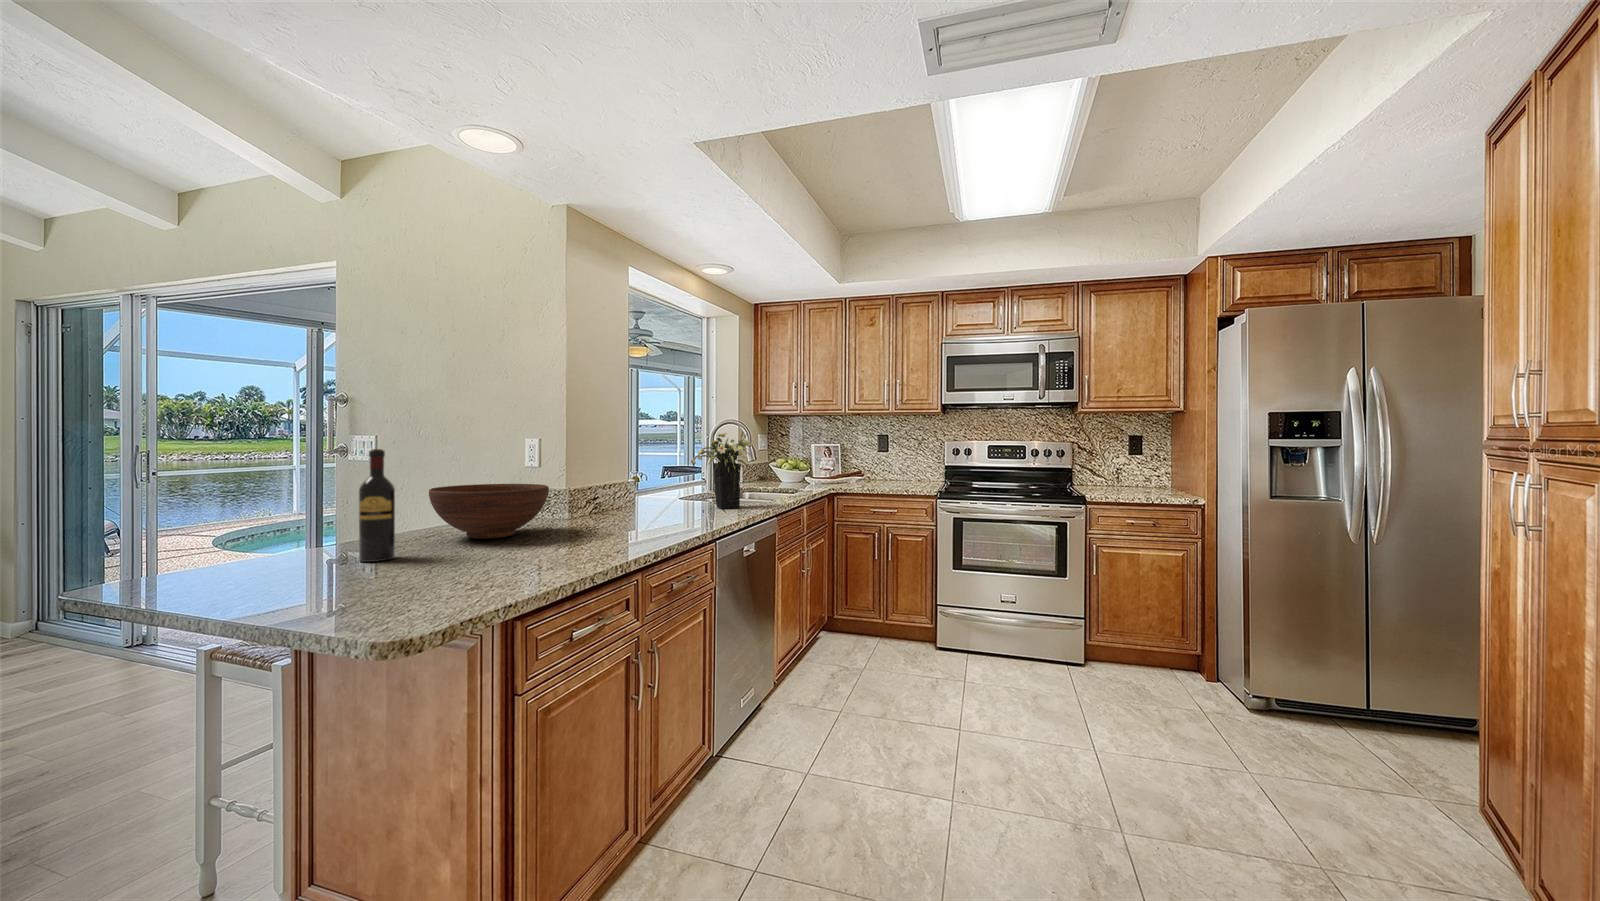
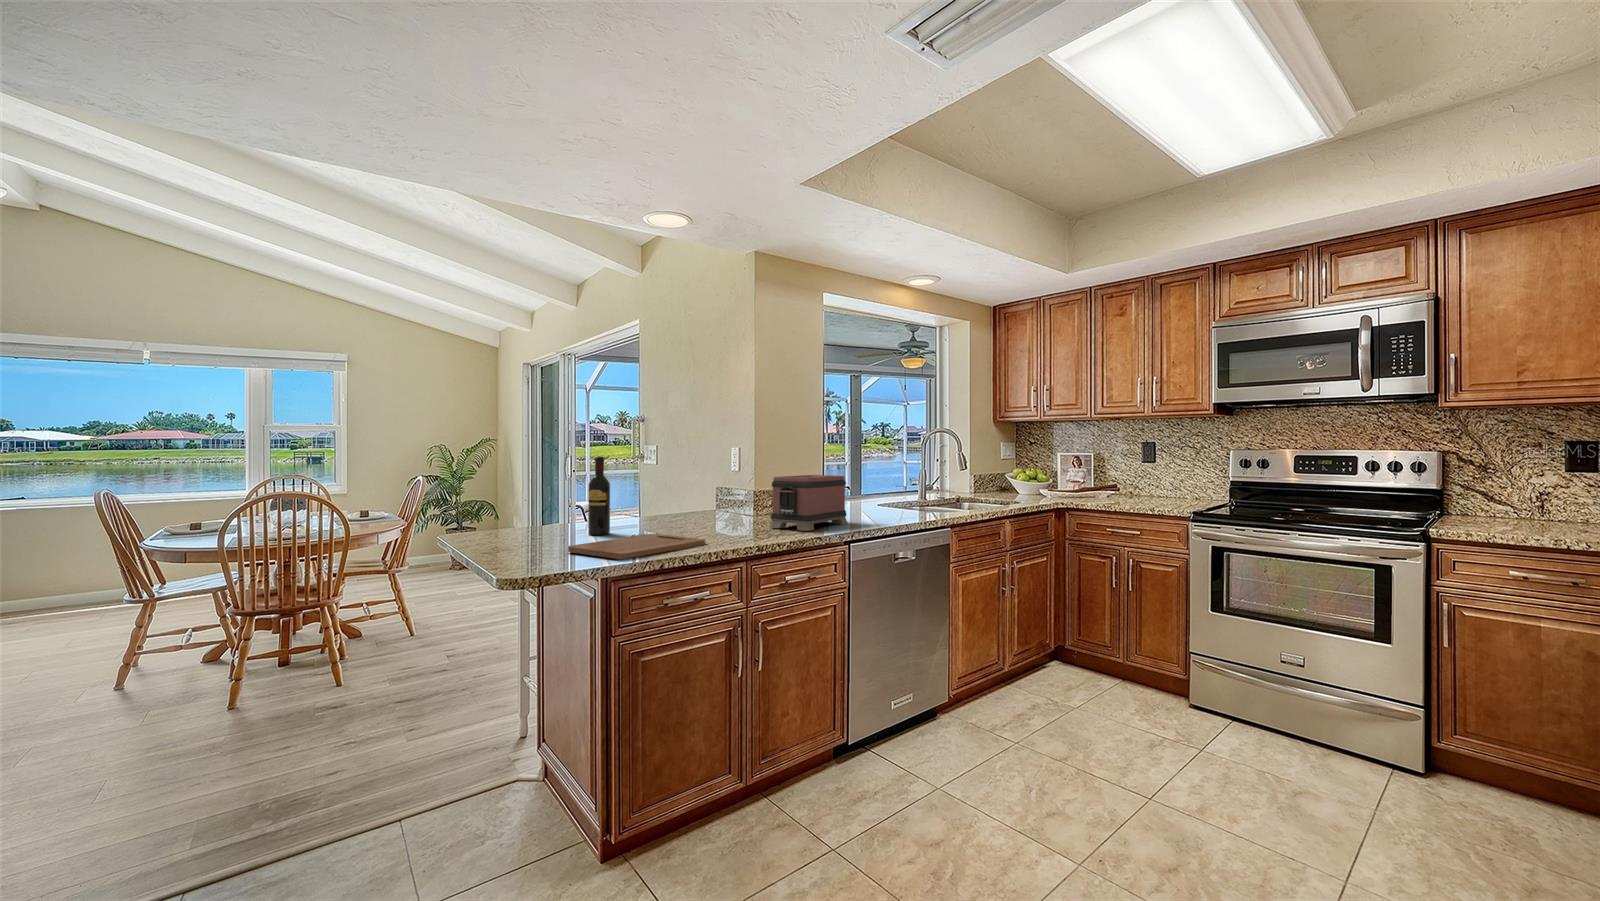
flower arrangement: present [691,432,754,509] -> none [868,441,934,517]
toaster: none [612,468,687,531] -> present [769,475,848,531]
fruit bowl: present [429,484,549,539] -> none [642,485,726,526]
cutting board: none [379,552,570,594] -> present [568,534,705,559]

